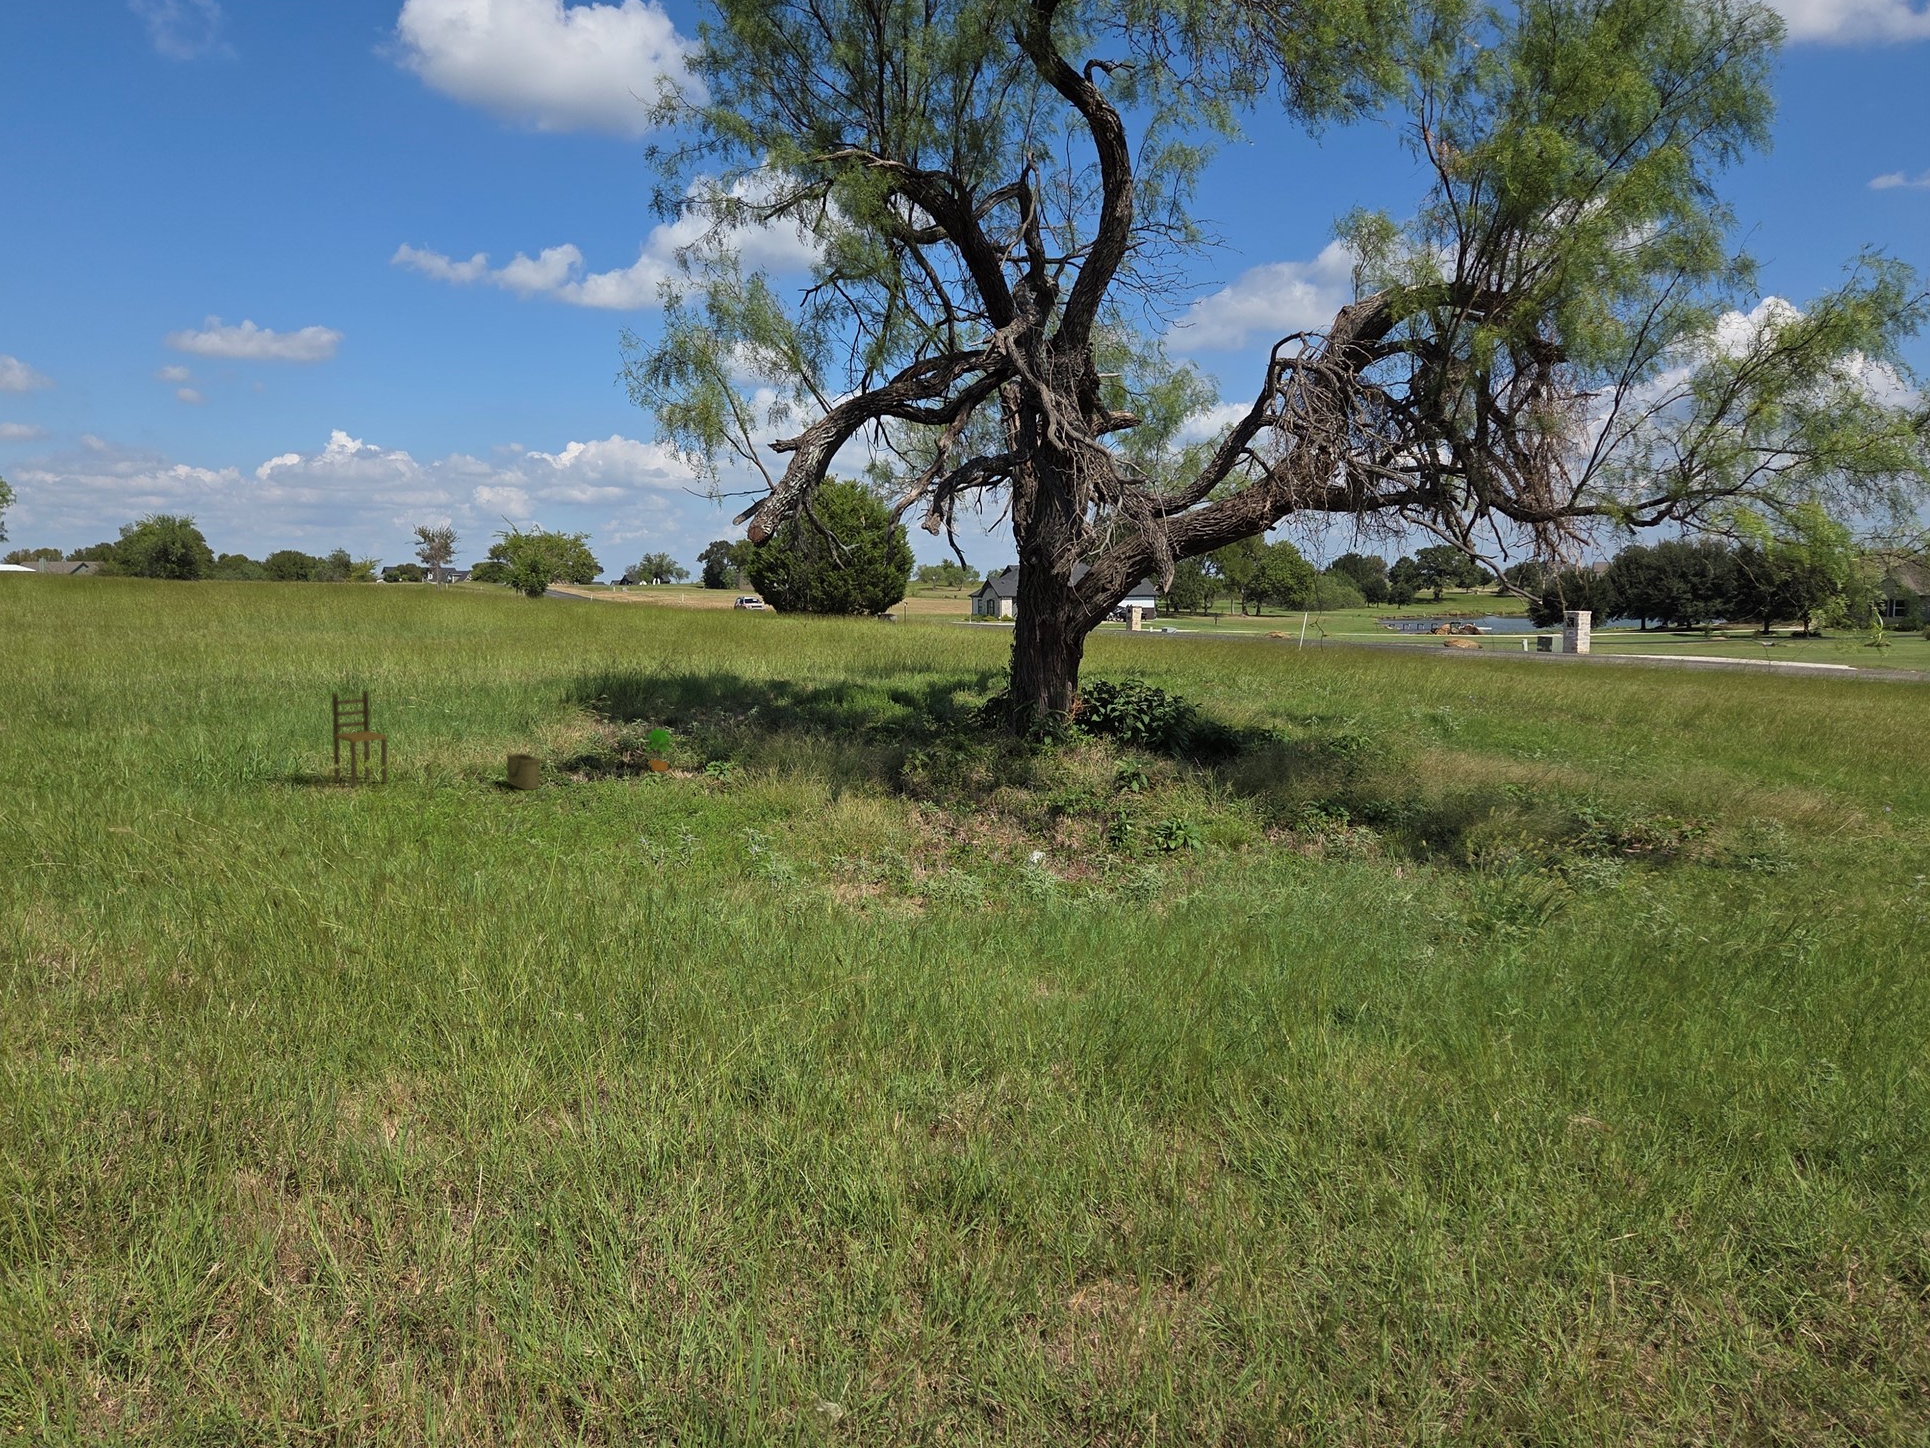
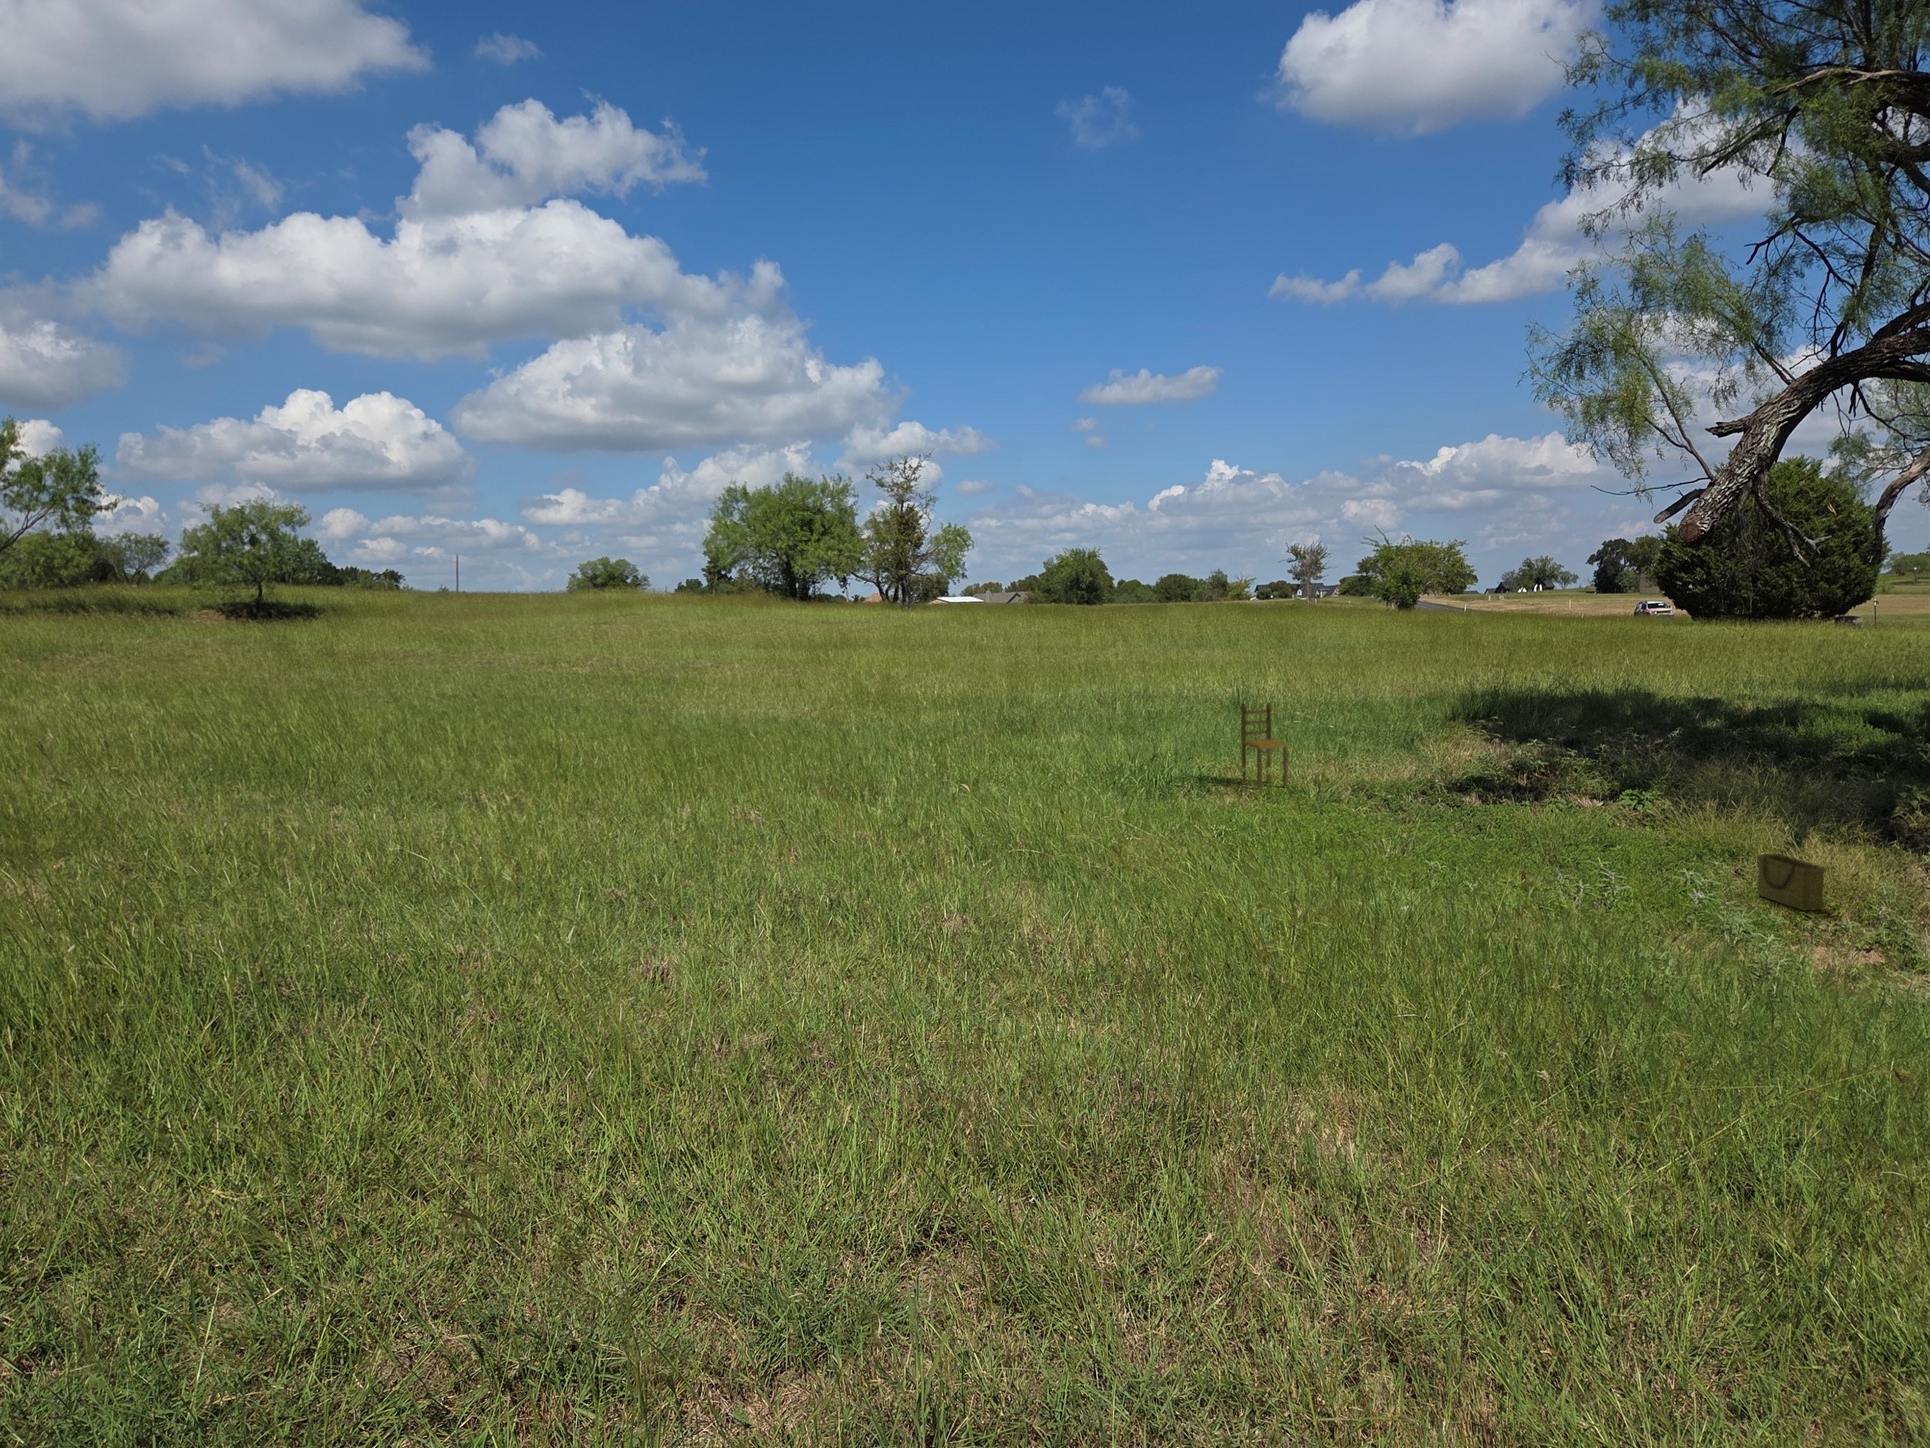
potted plant: present [647,729,674,771] -> none [1545,748,1582,794]
basket: present [507,753,540,790] -> present [1757,854,1826,910]

